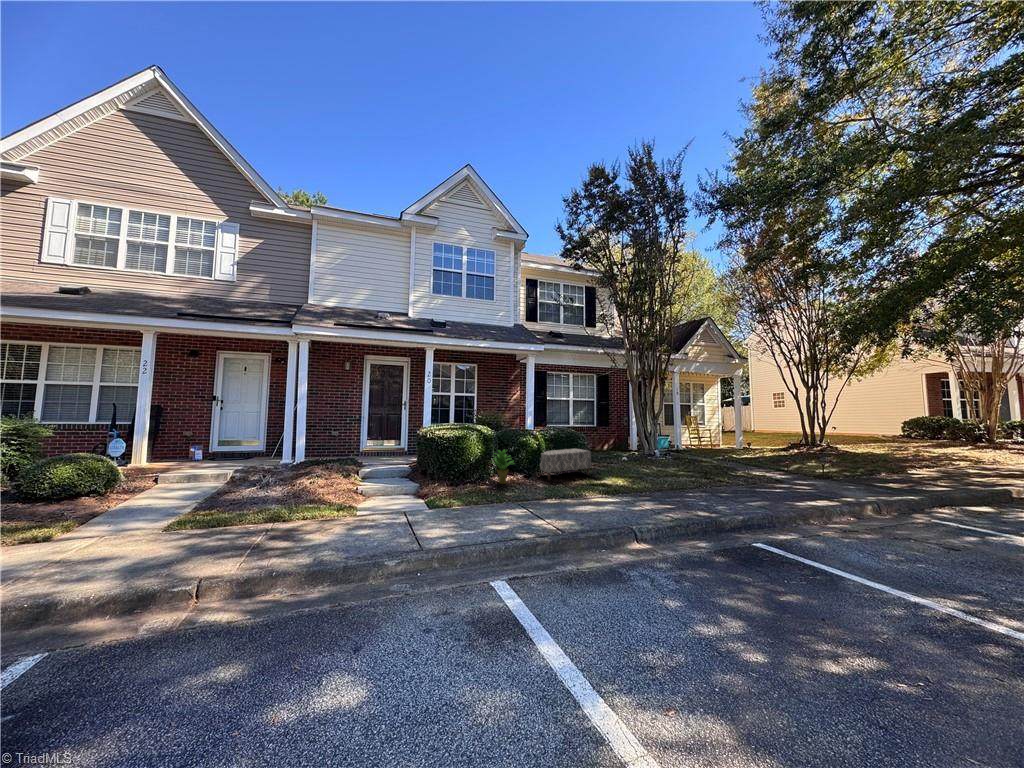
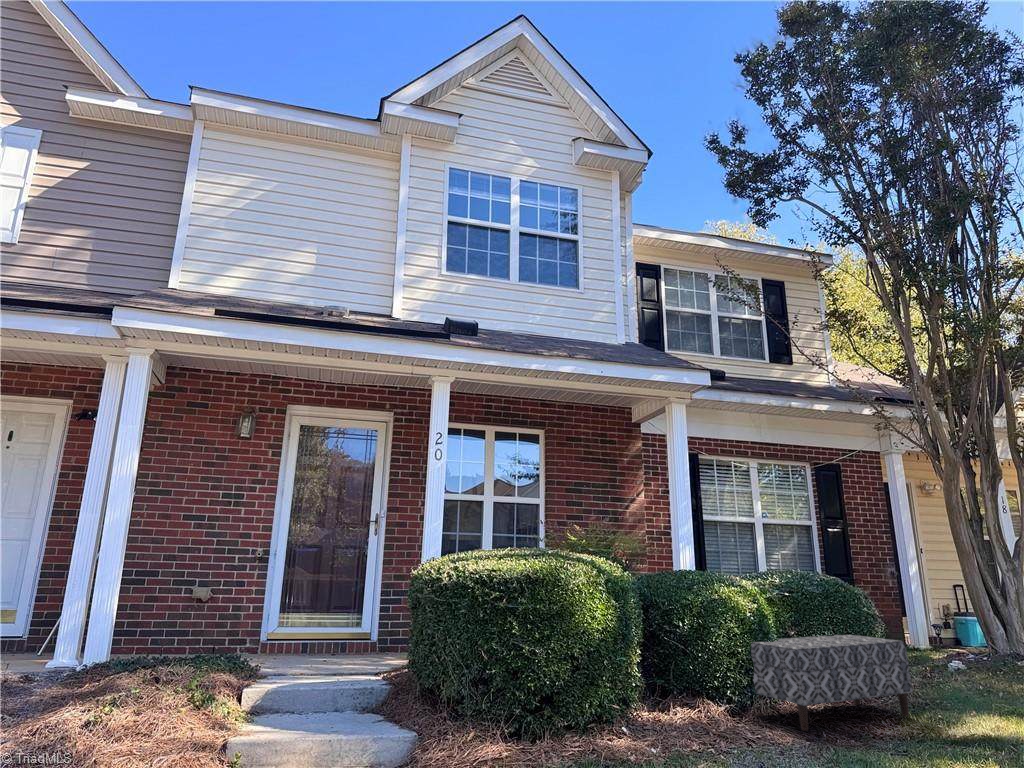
potted plant: present [493,450,512,484] -> none [630,630,708,741]

